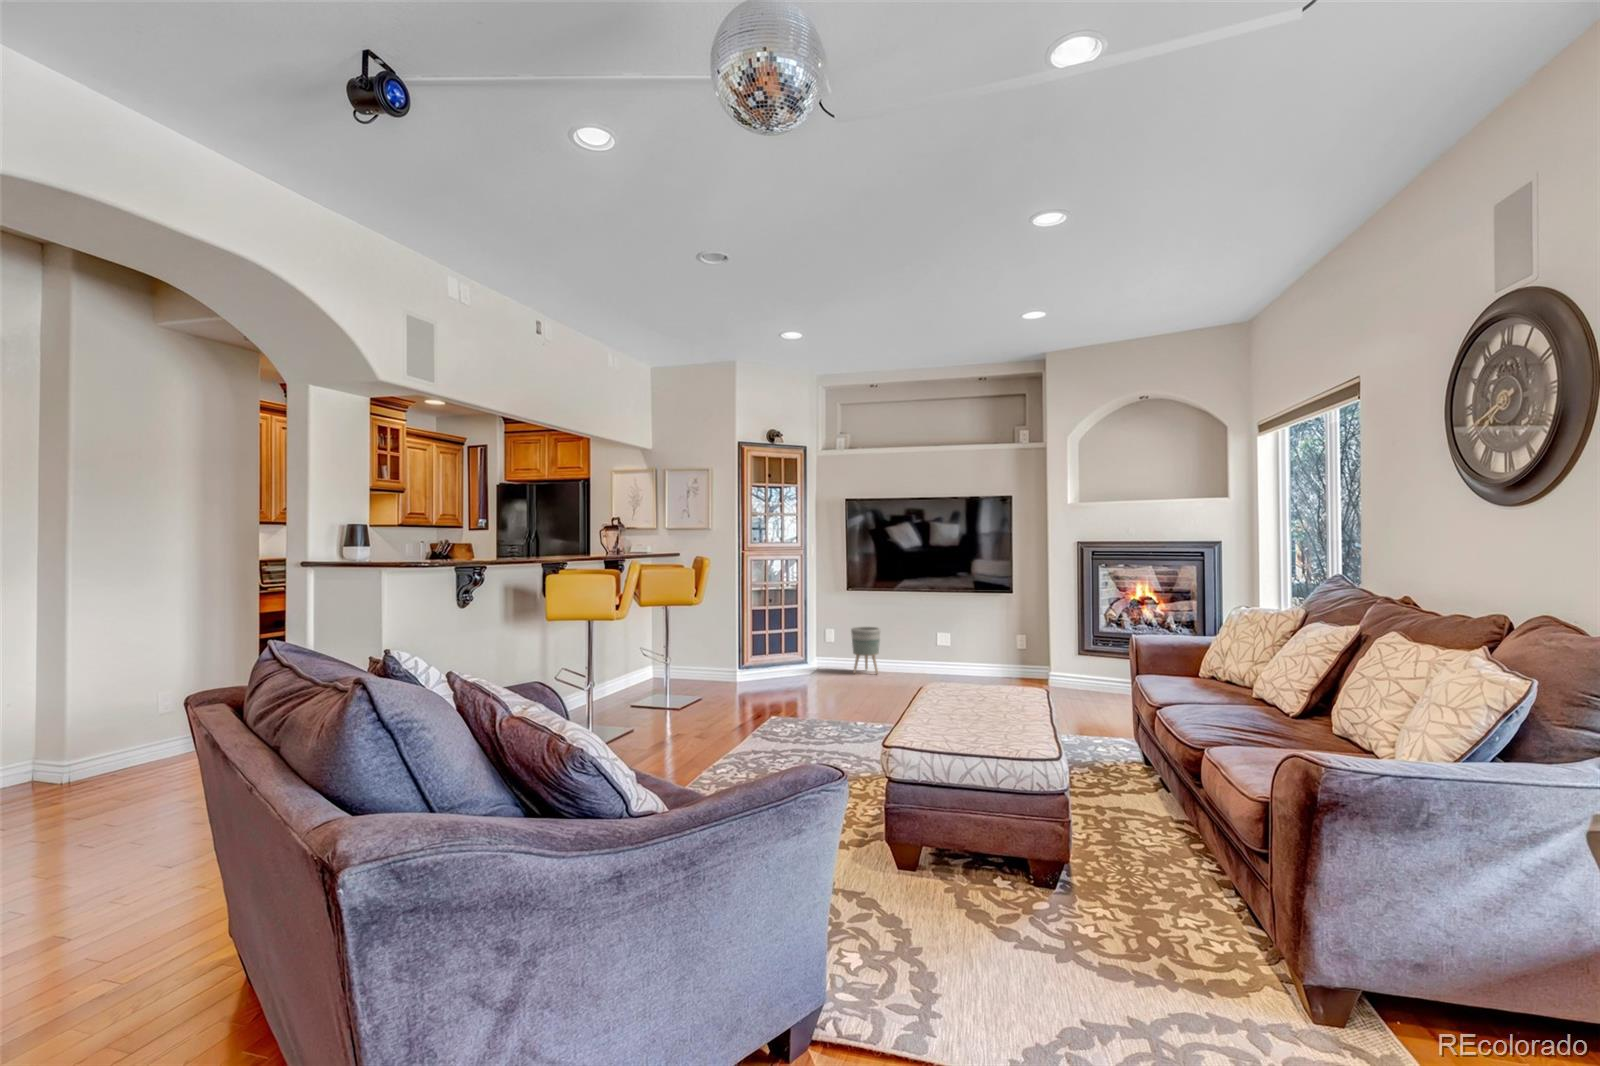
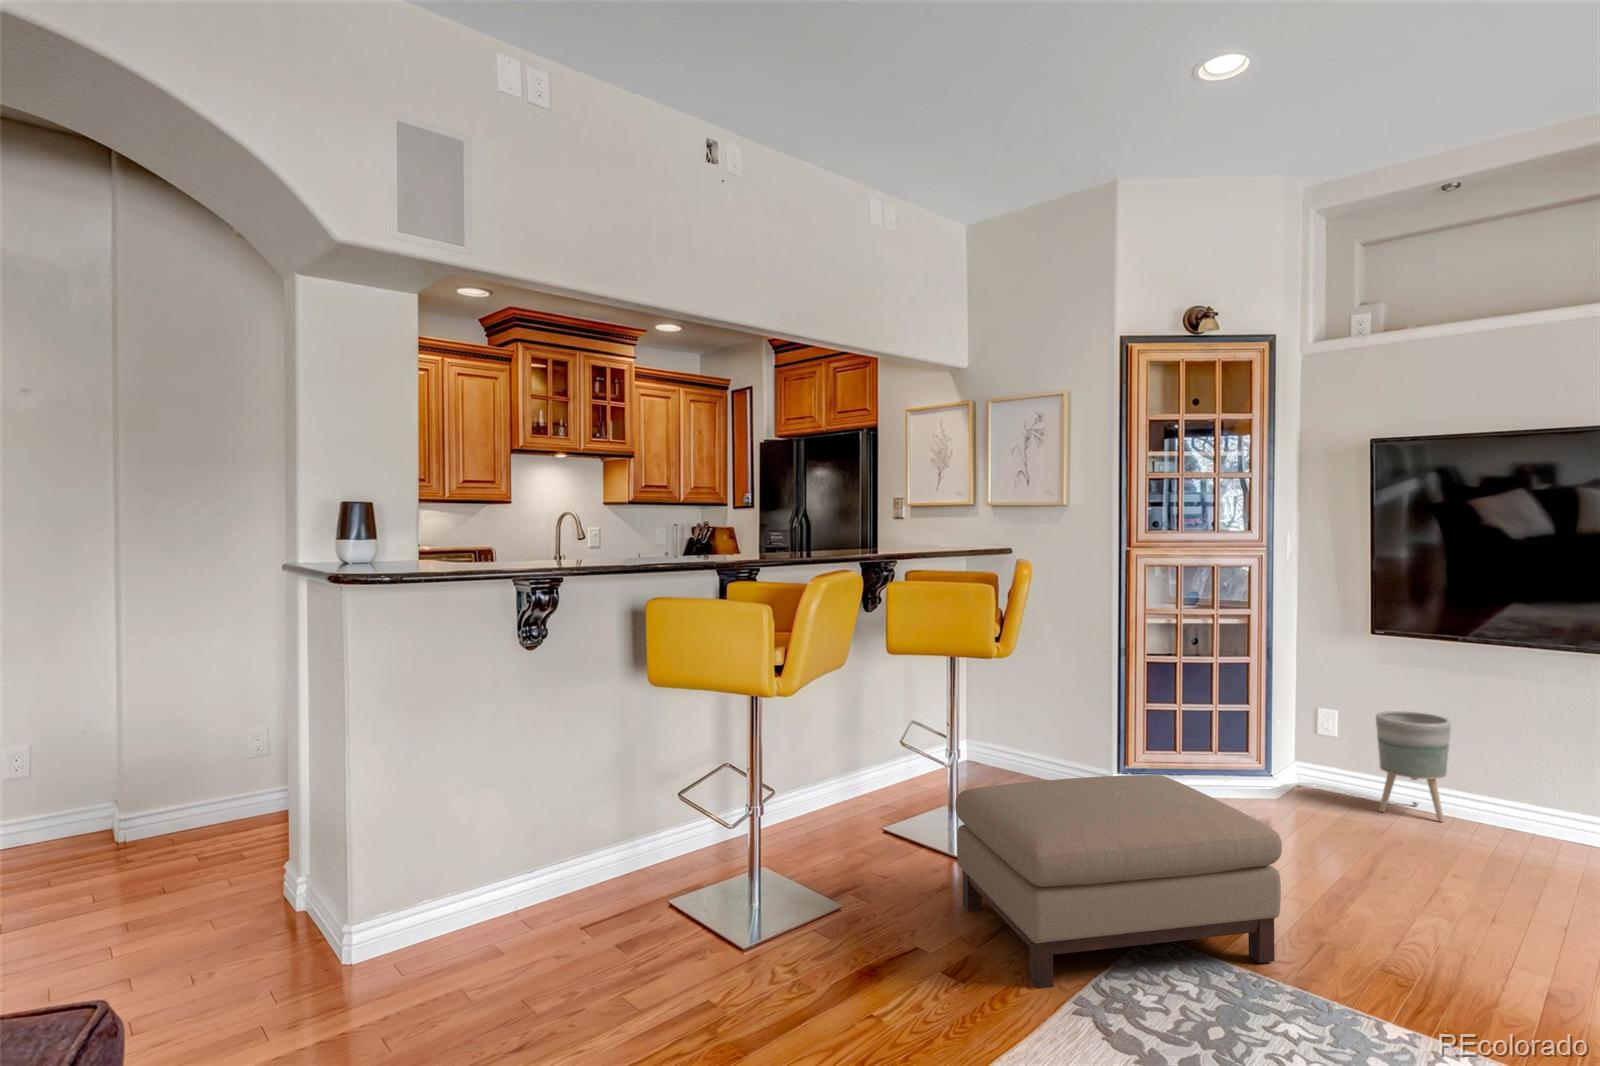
ottoman: none [688,656,834,748] -> present [955,775,1282,989]

